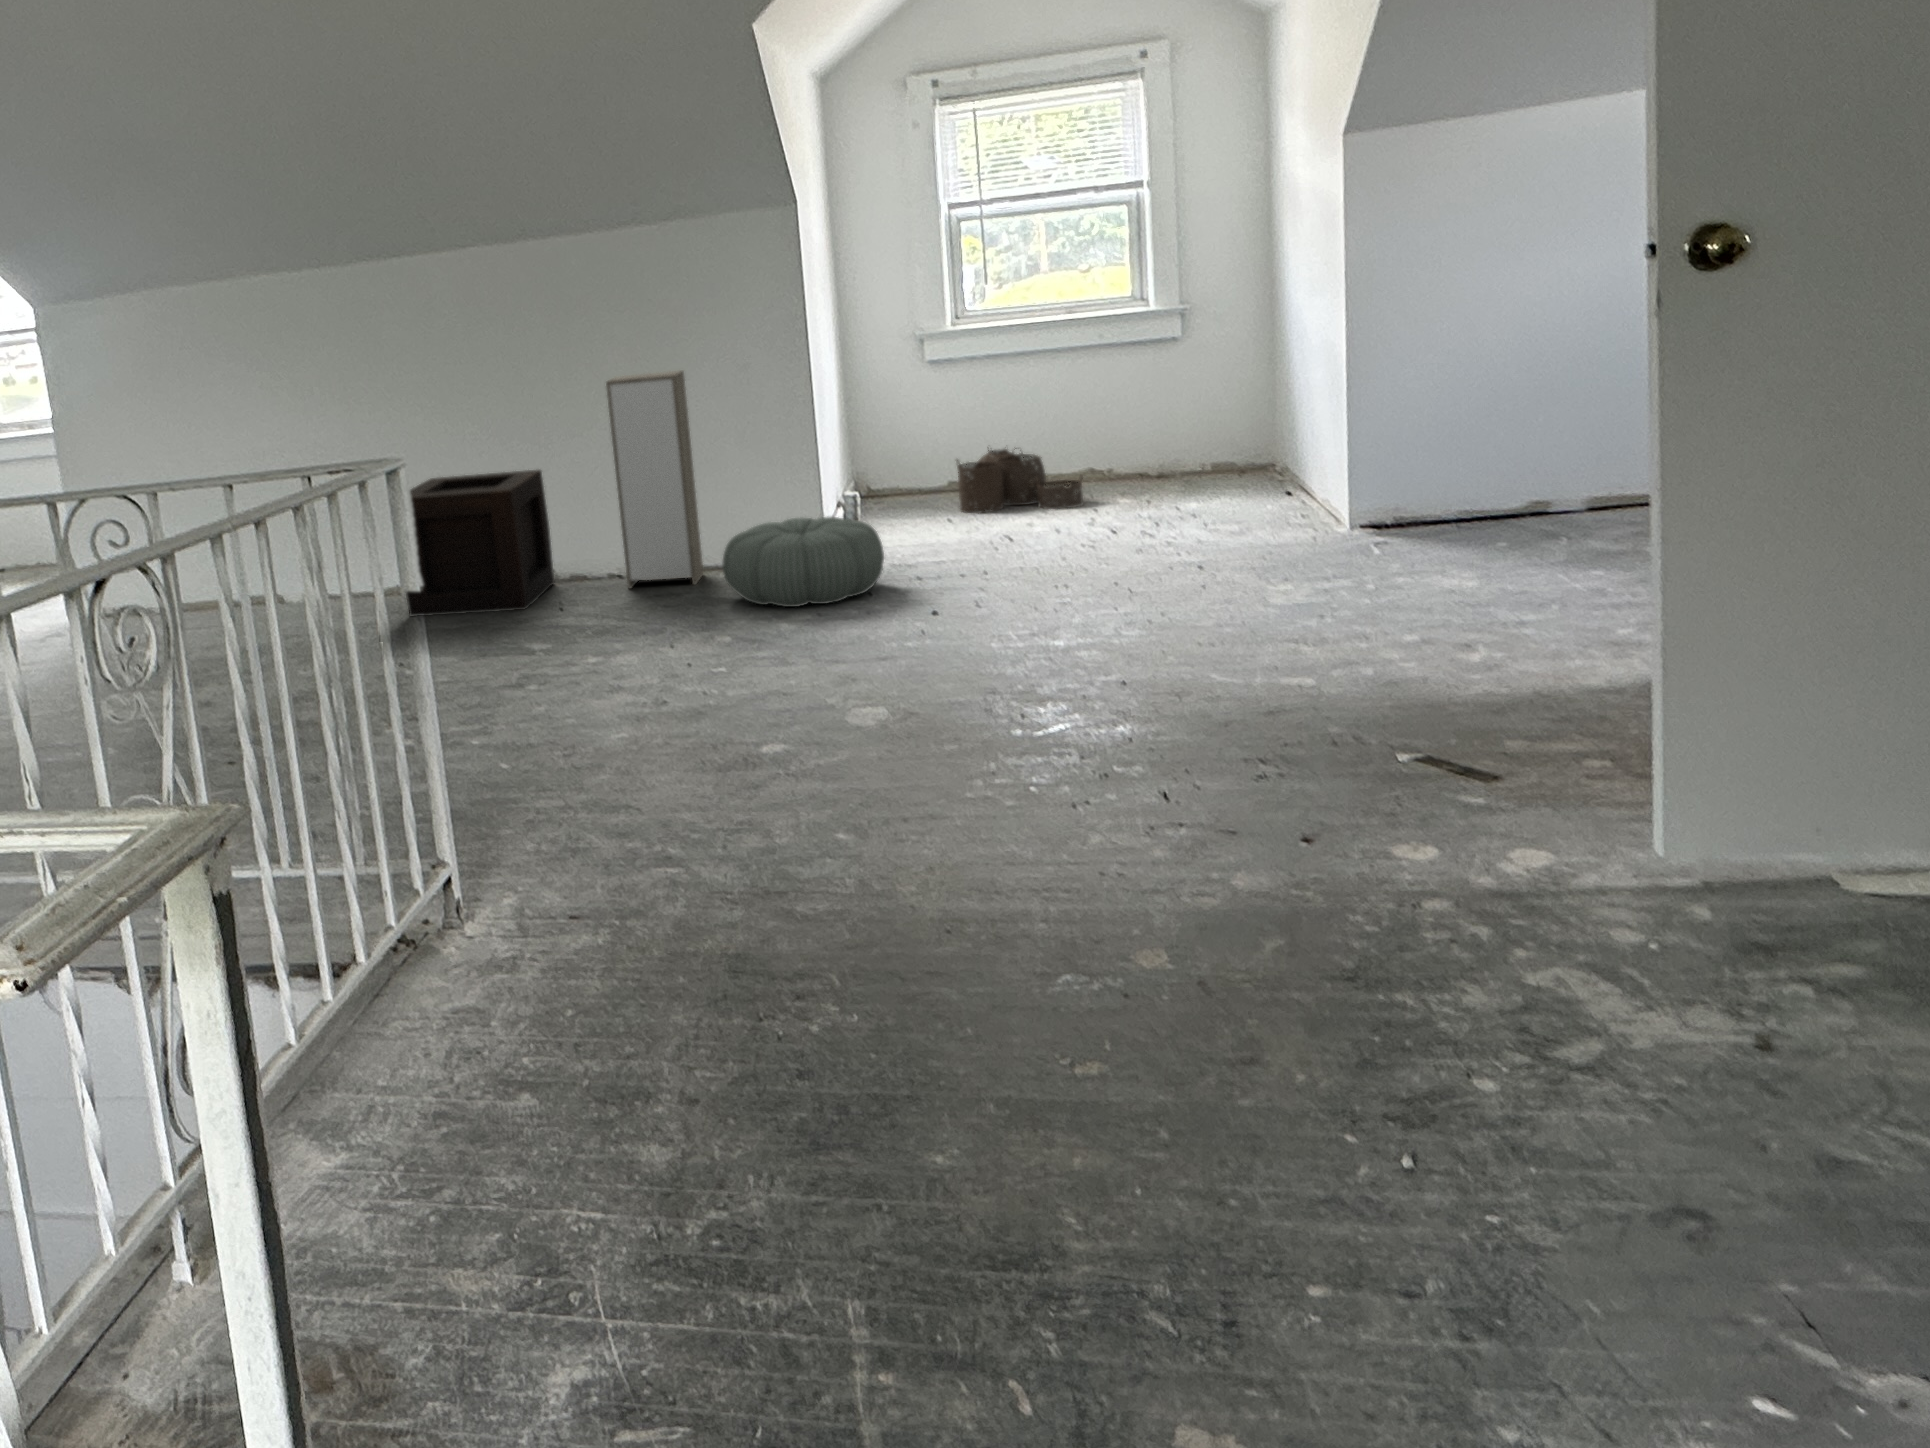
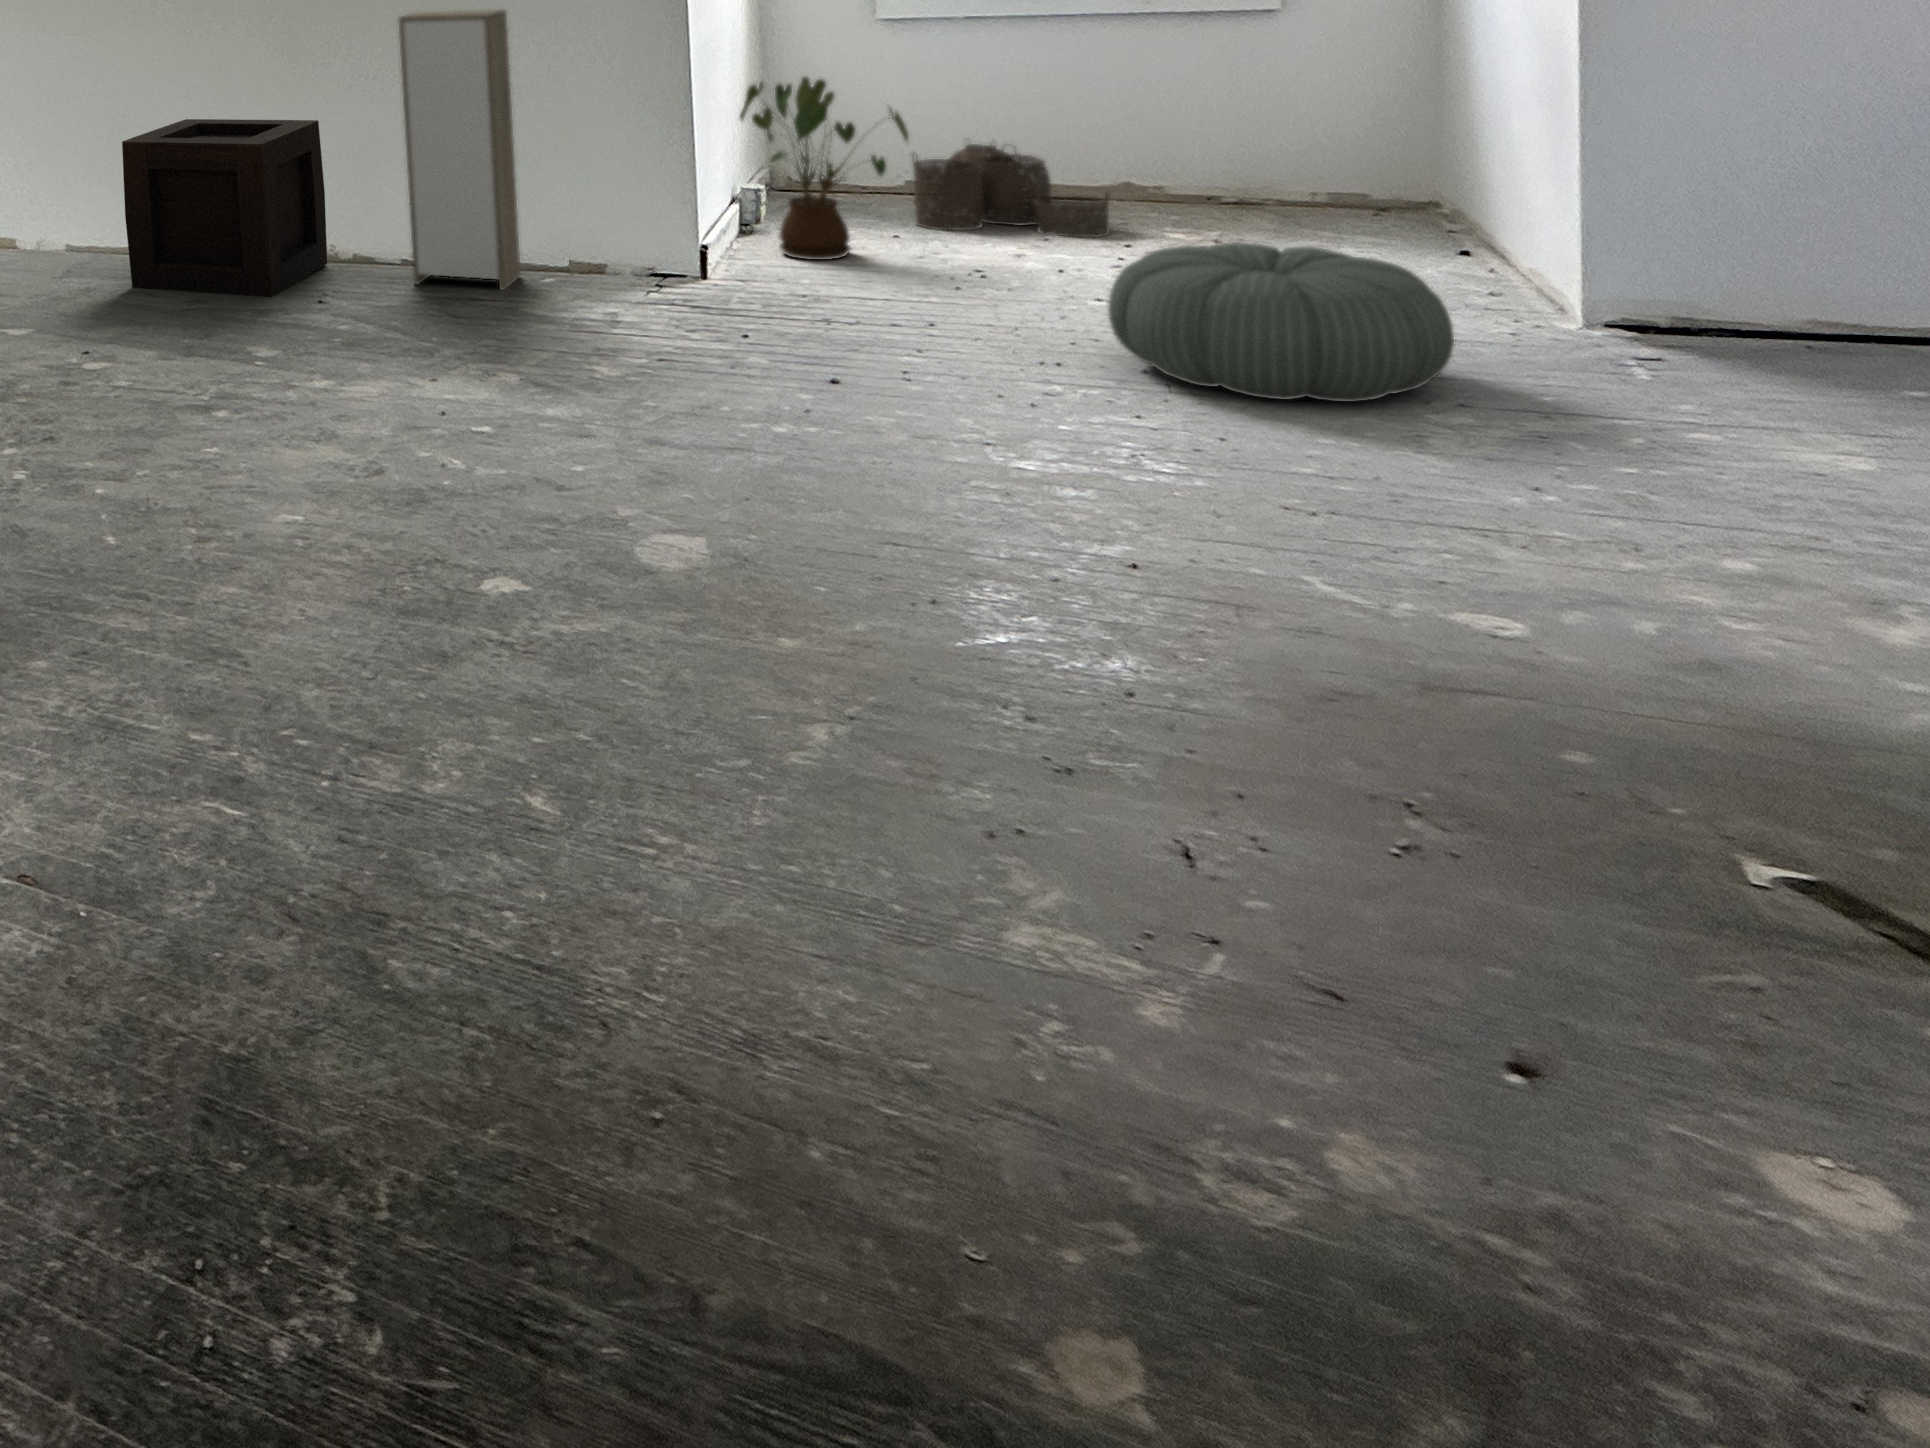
house plant: none [844,407,959,541] -> present [740,77,909,260]
pouf: present [723,517,884,607] -> present [1108,242,1454,402]

